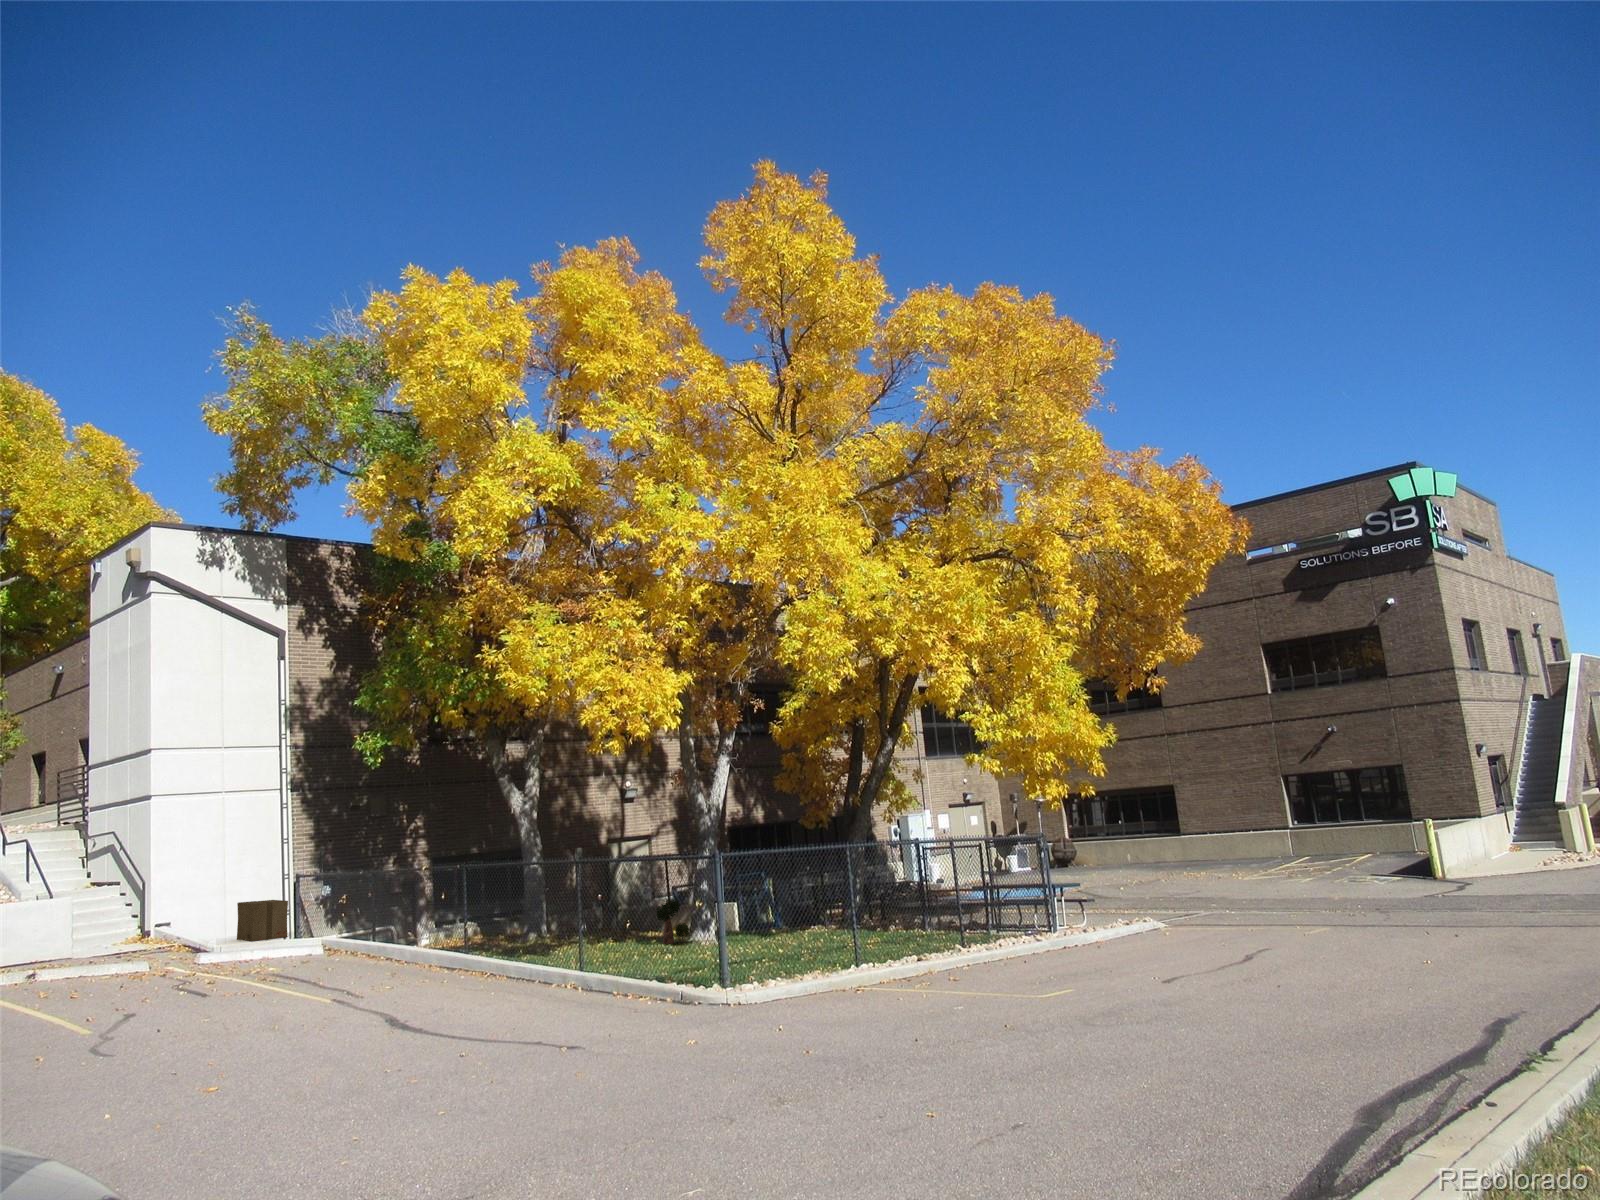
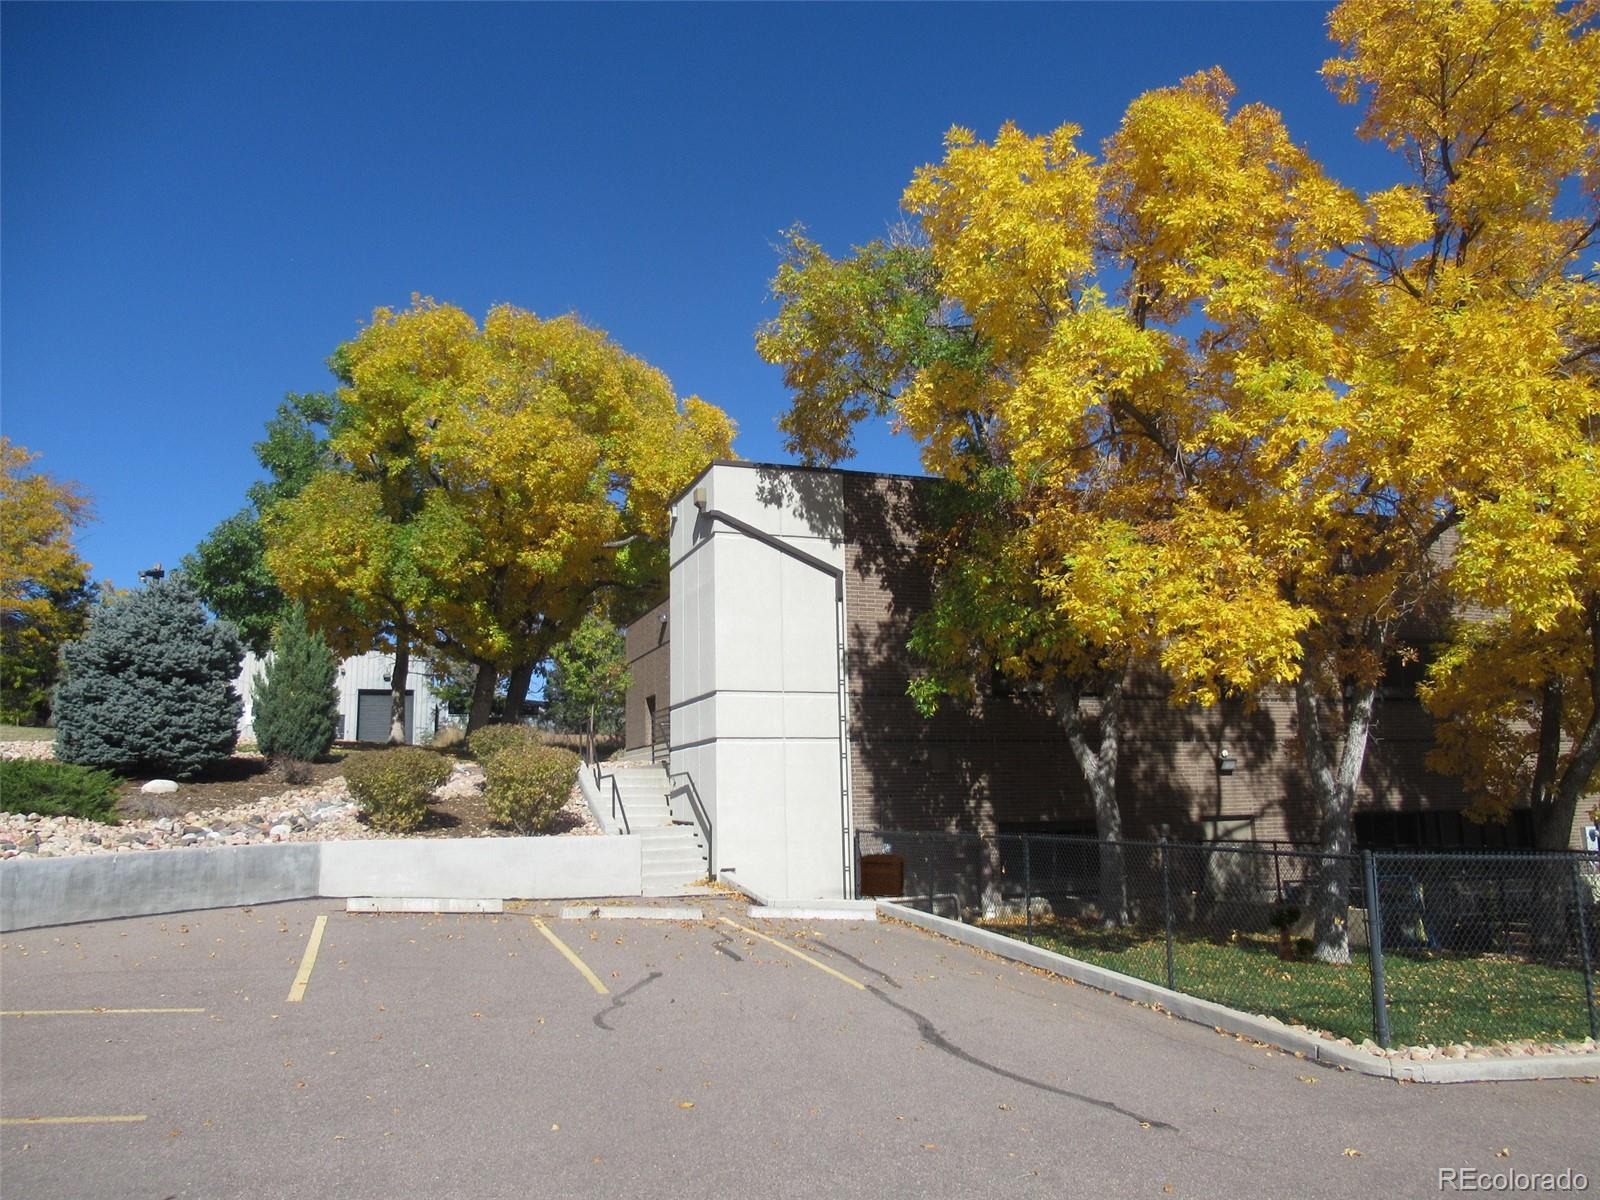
wooden crate: none [301,894,345,936] -> present [859,854,904,897]
cardboard box: present [237,900,288,941] -> none [799,853,847,895]

